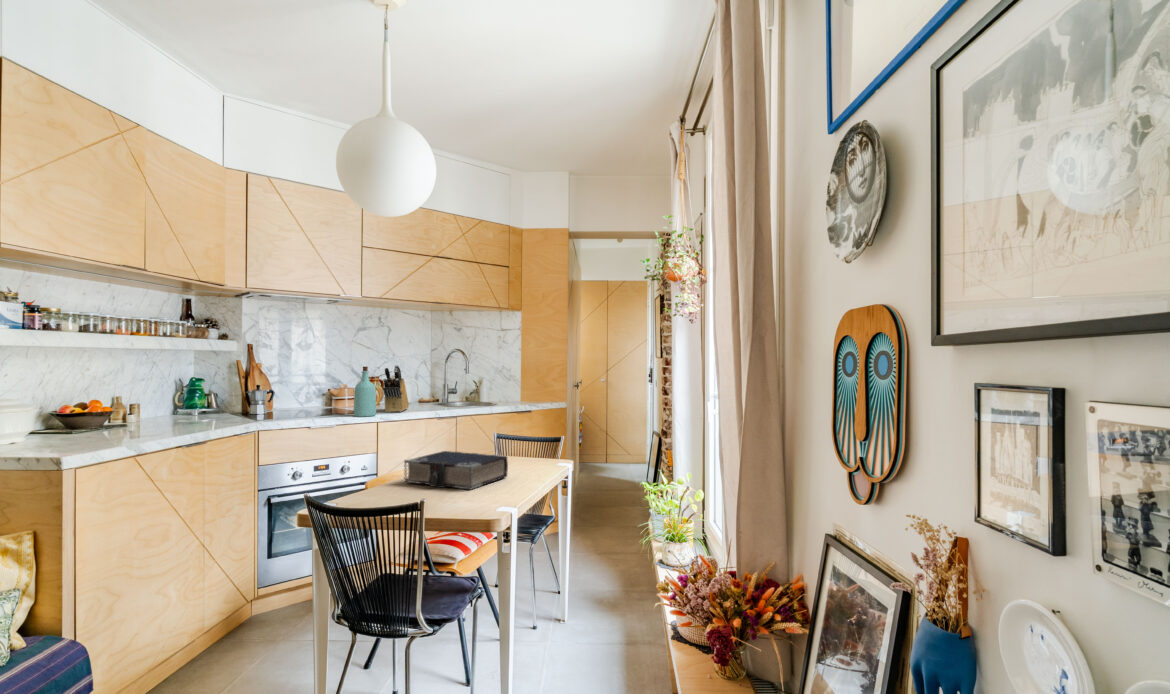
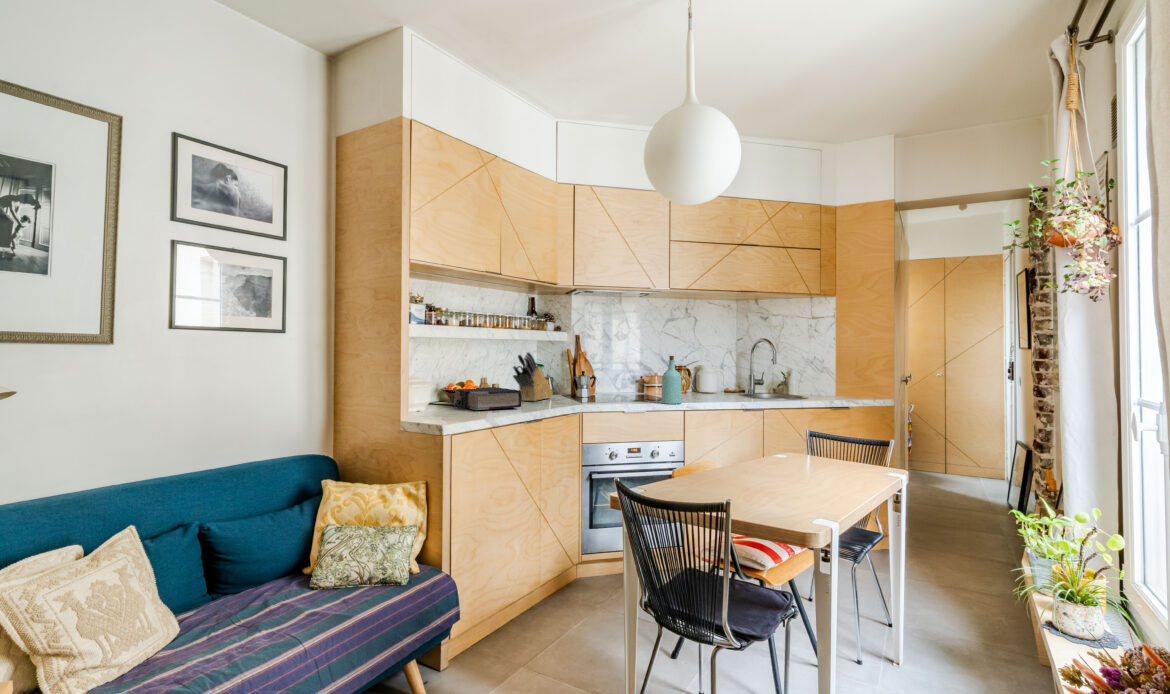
knife block: present [383,365,409,412] -> present [513,352,553,401]
book: present [404,451,508,489] -> present [451,387,522,410]

